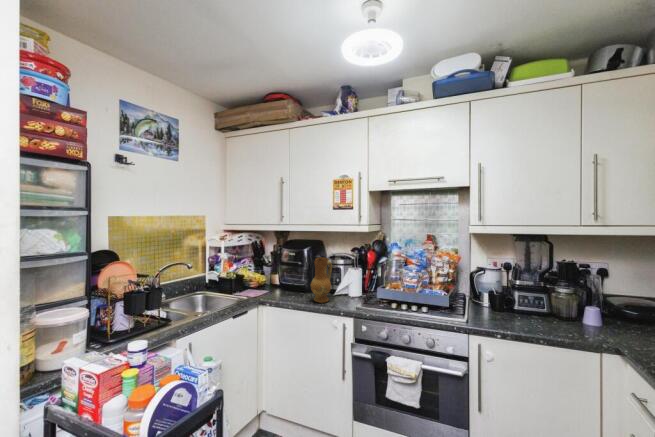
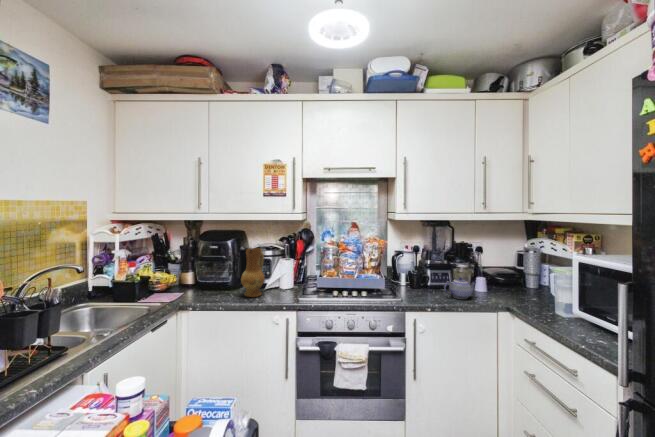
teapot: none [530,306,579,334] -> present [444,277,476,299]

